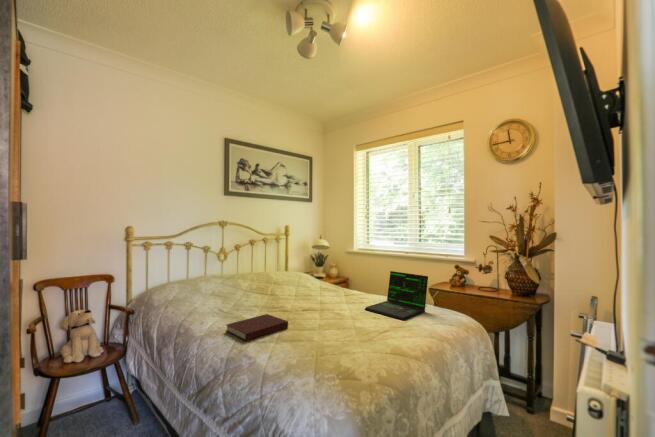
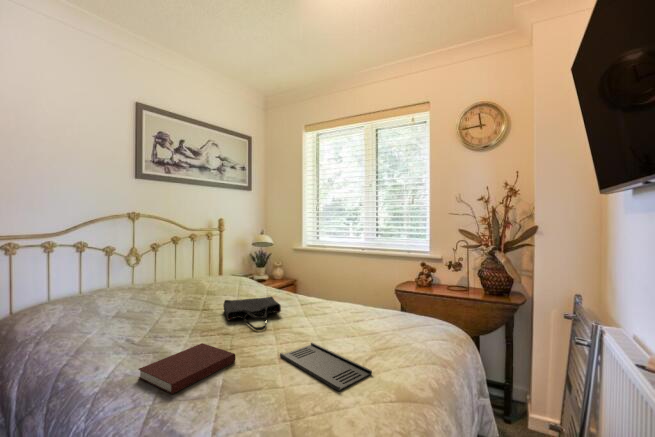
laptop: present [365,271,438,320] -> none [332,274,419,336]
tote bag: none [285,287,327,310] -> present [223,297,281,330]
tray: none [320,319,384,349] -> present [280,343,372,391]

